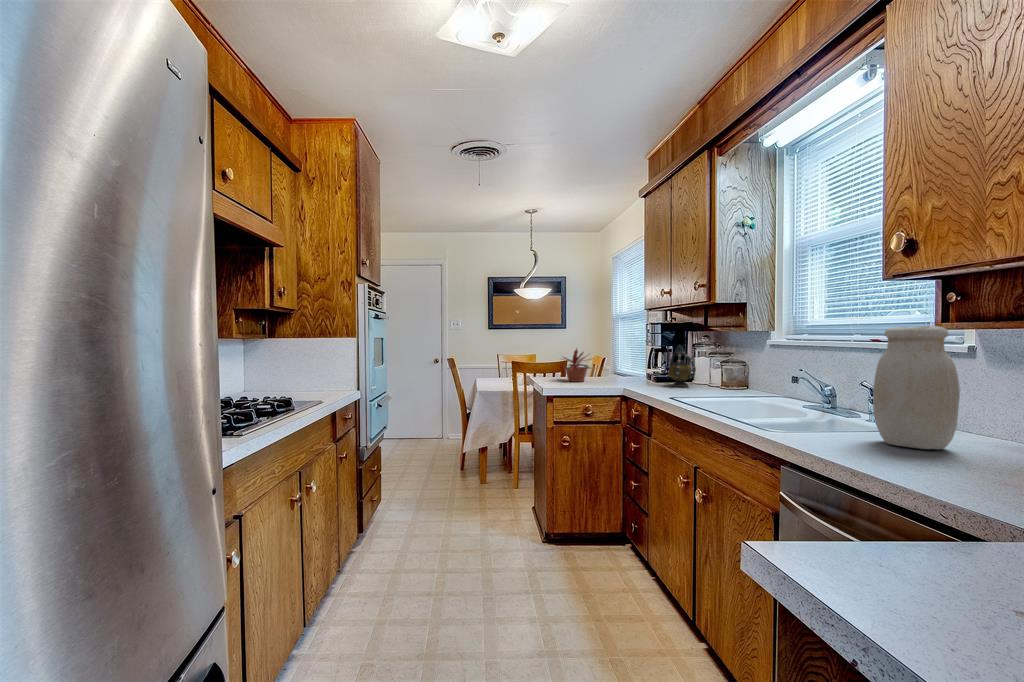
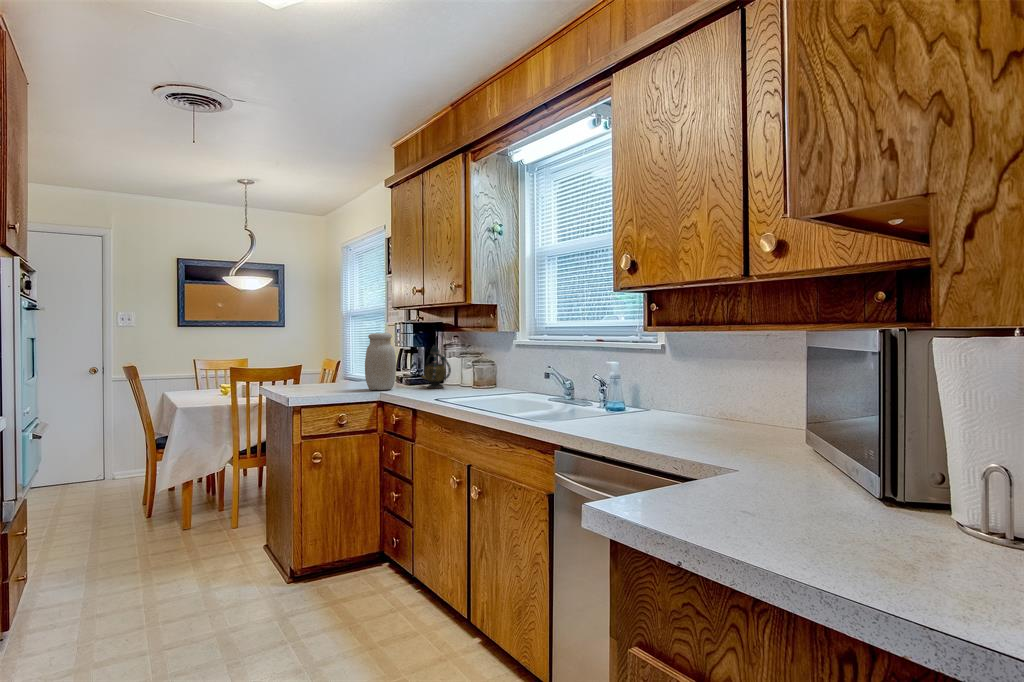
jar: present [873,326,960,449] -> present [365,333,396,390]
potted plant: present [563,349,591,382] -> none [295,350,346,390]

